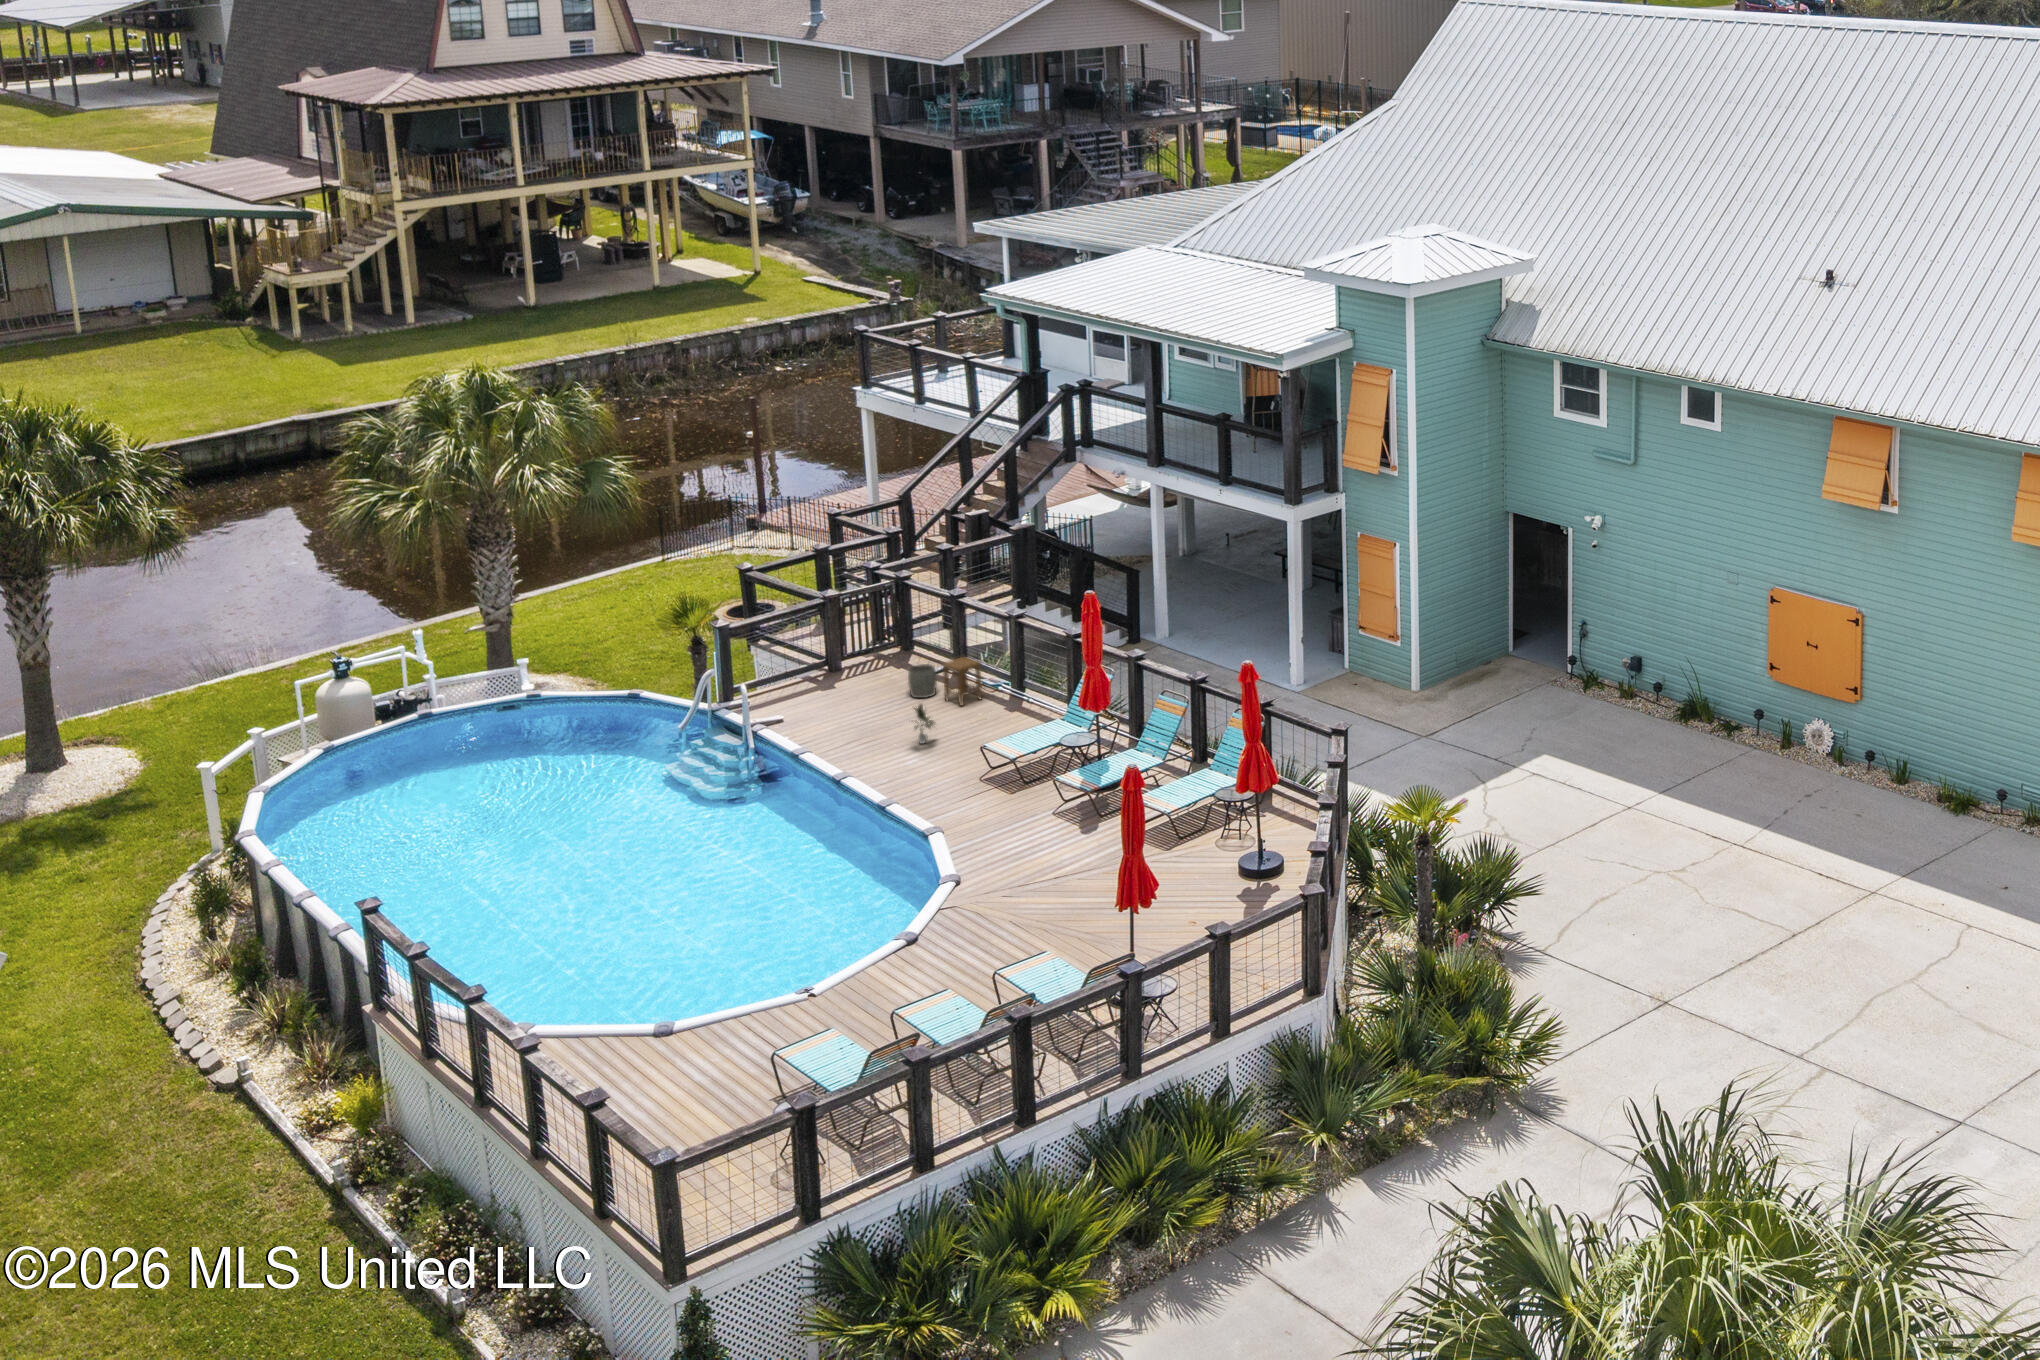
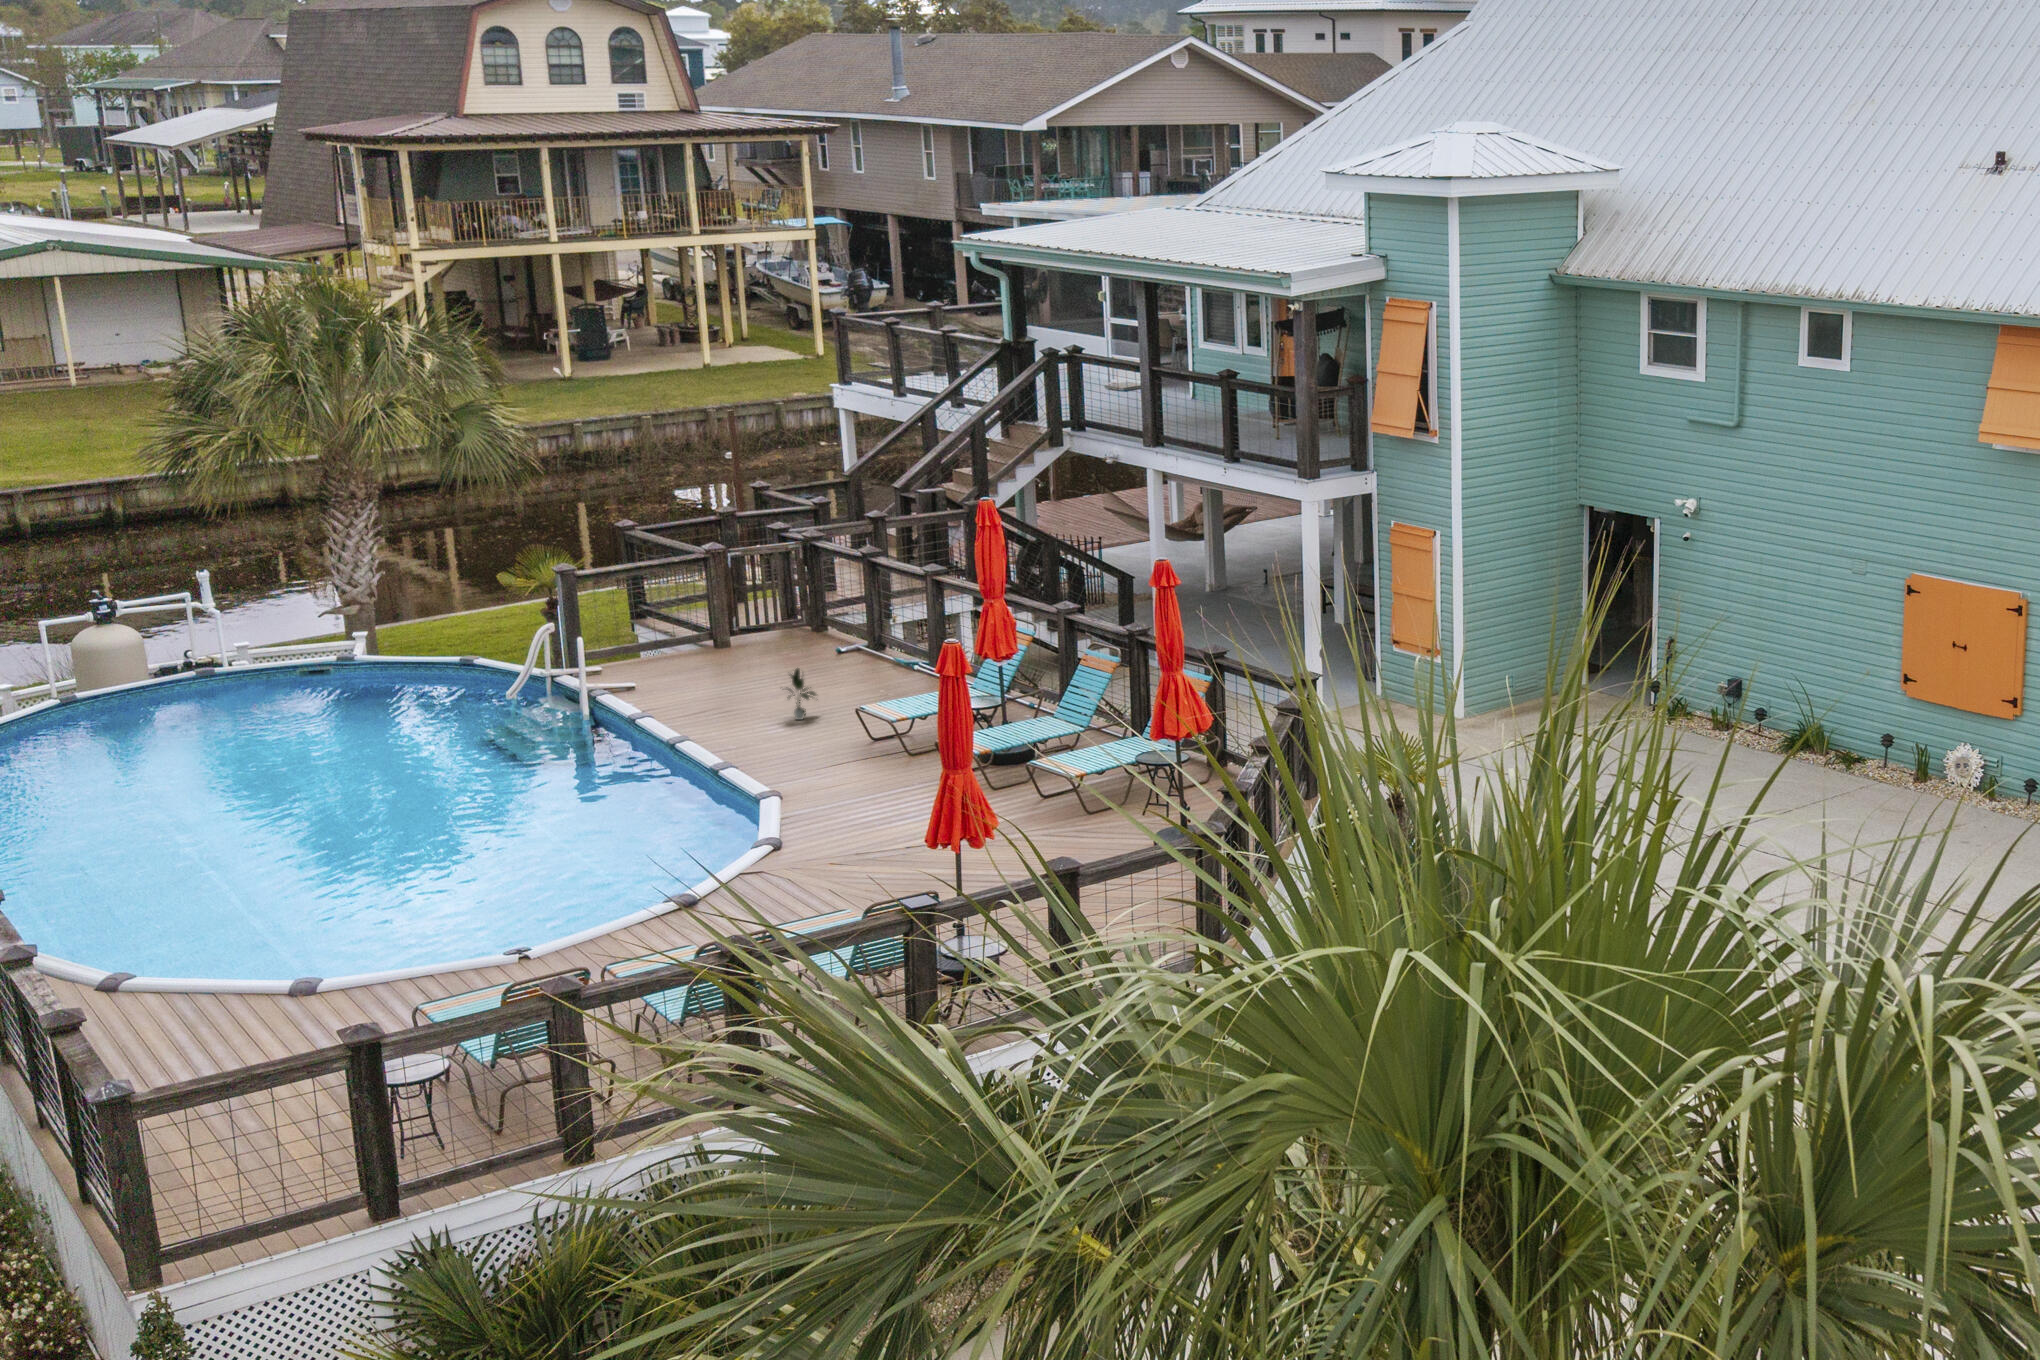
stool: present [942,657,982,705] -> none [840,629,892,687]
woven basket: present [908,664,937,698] -> none [802,638,839,678]

